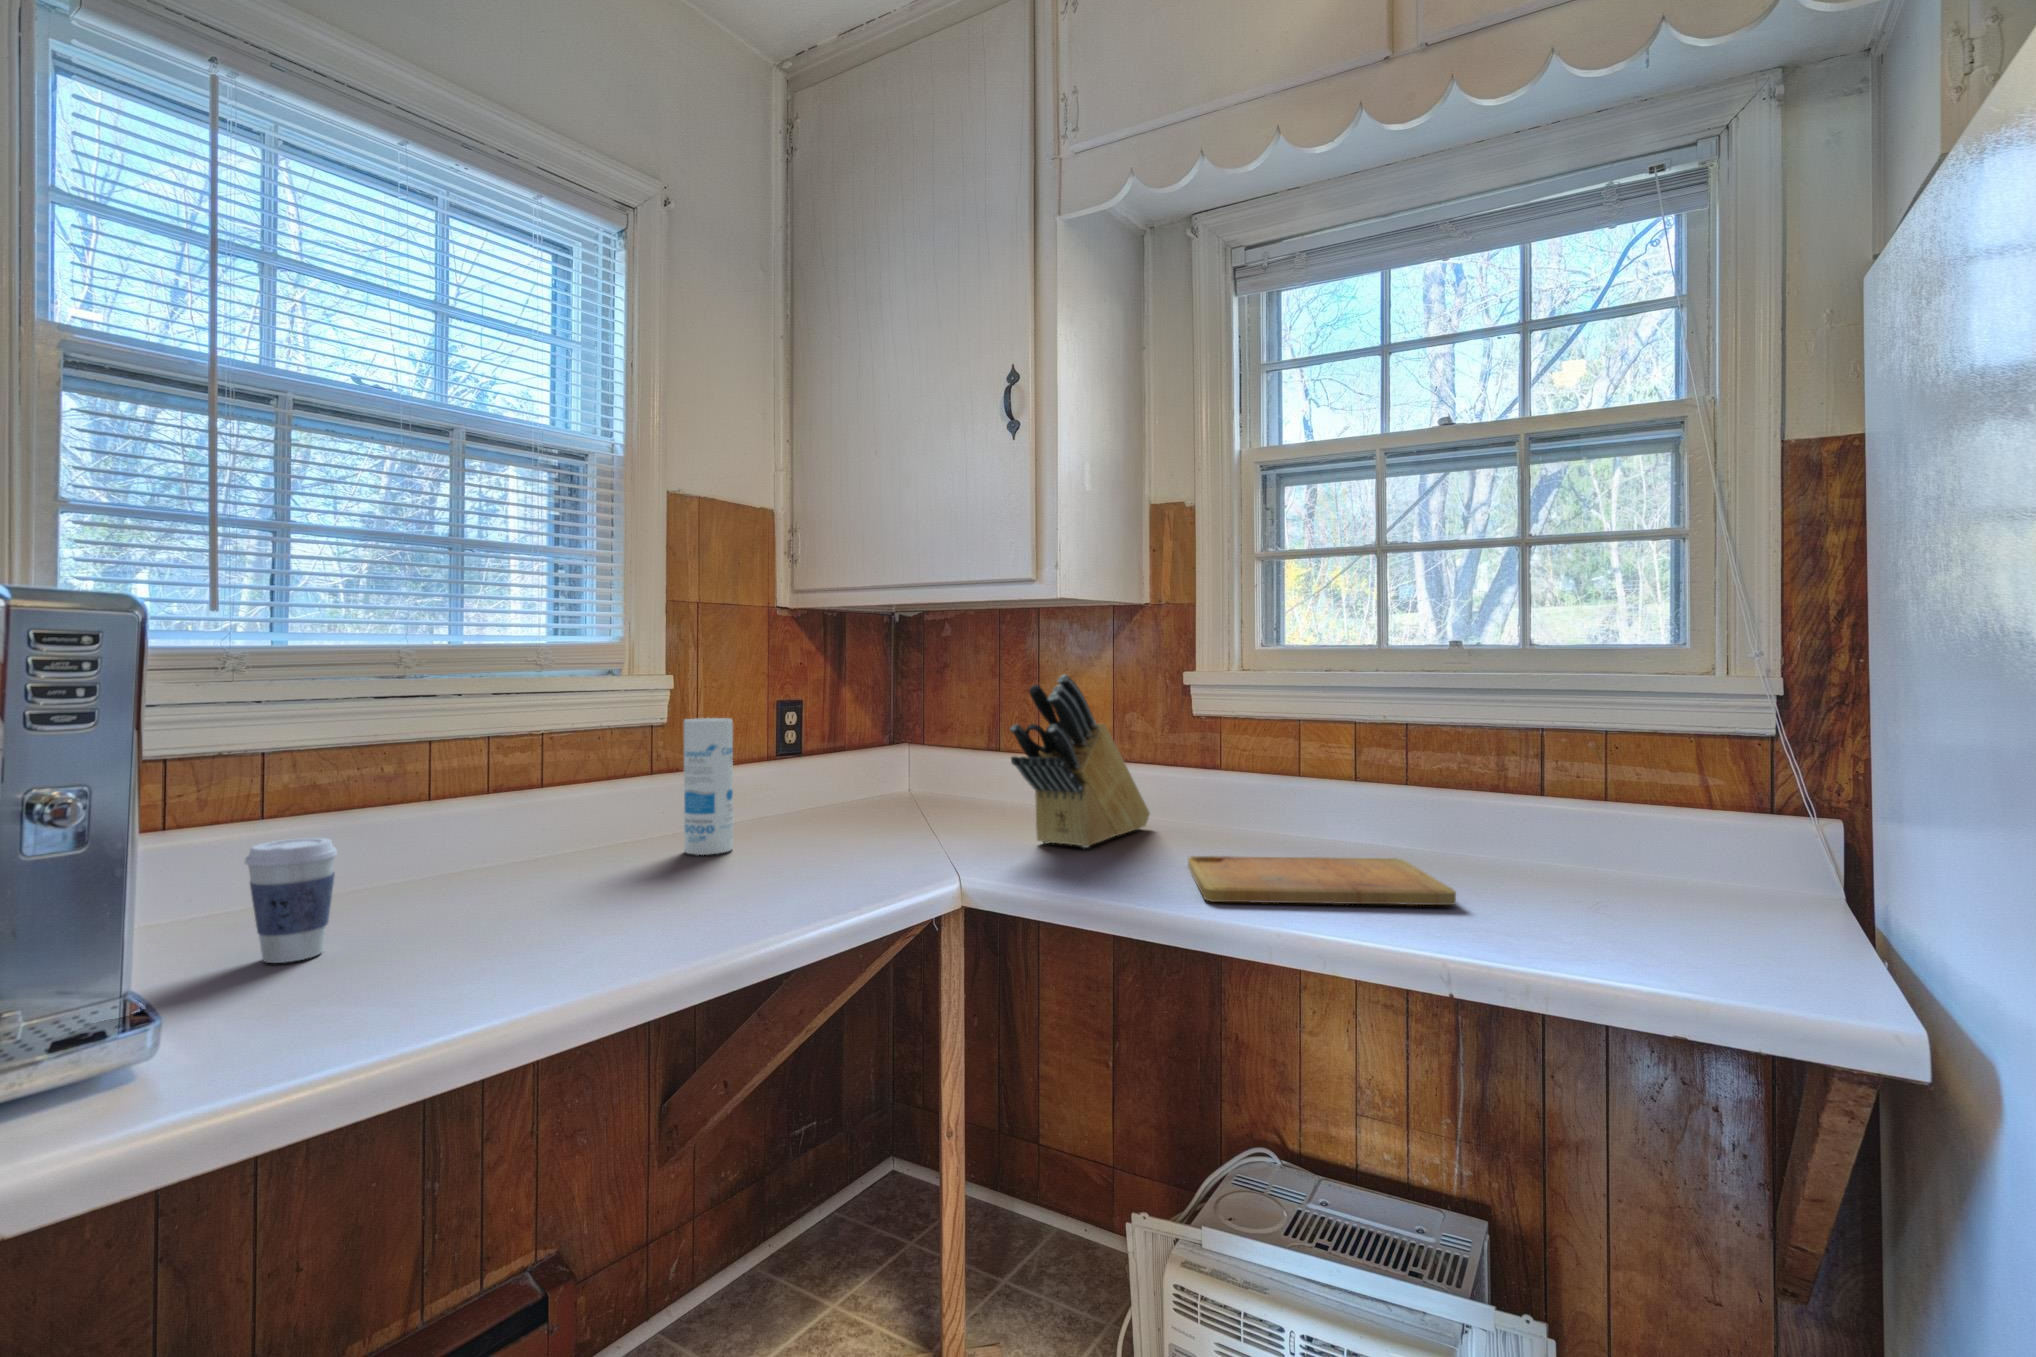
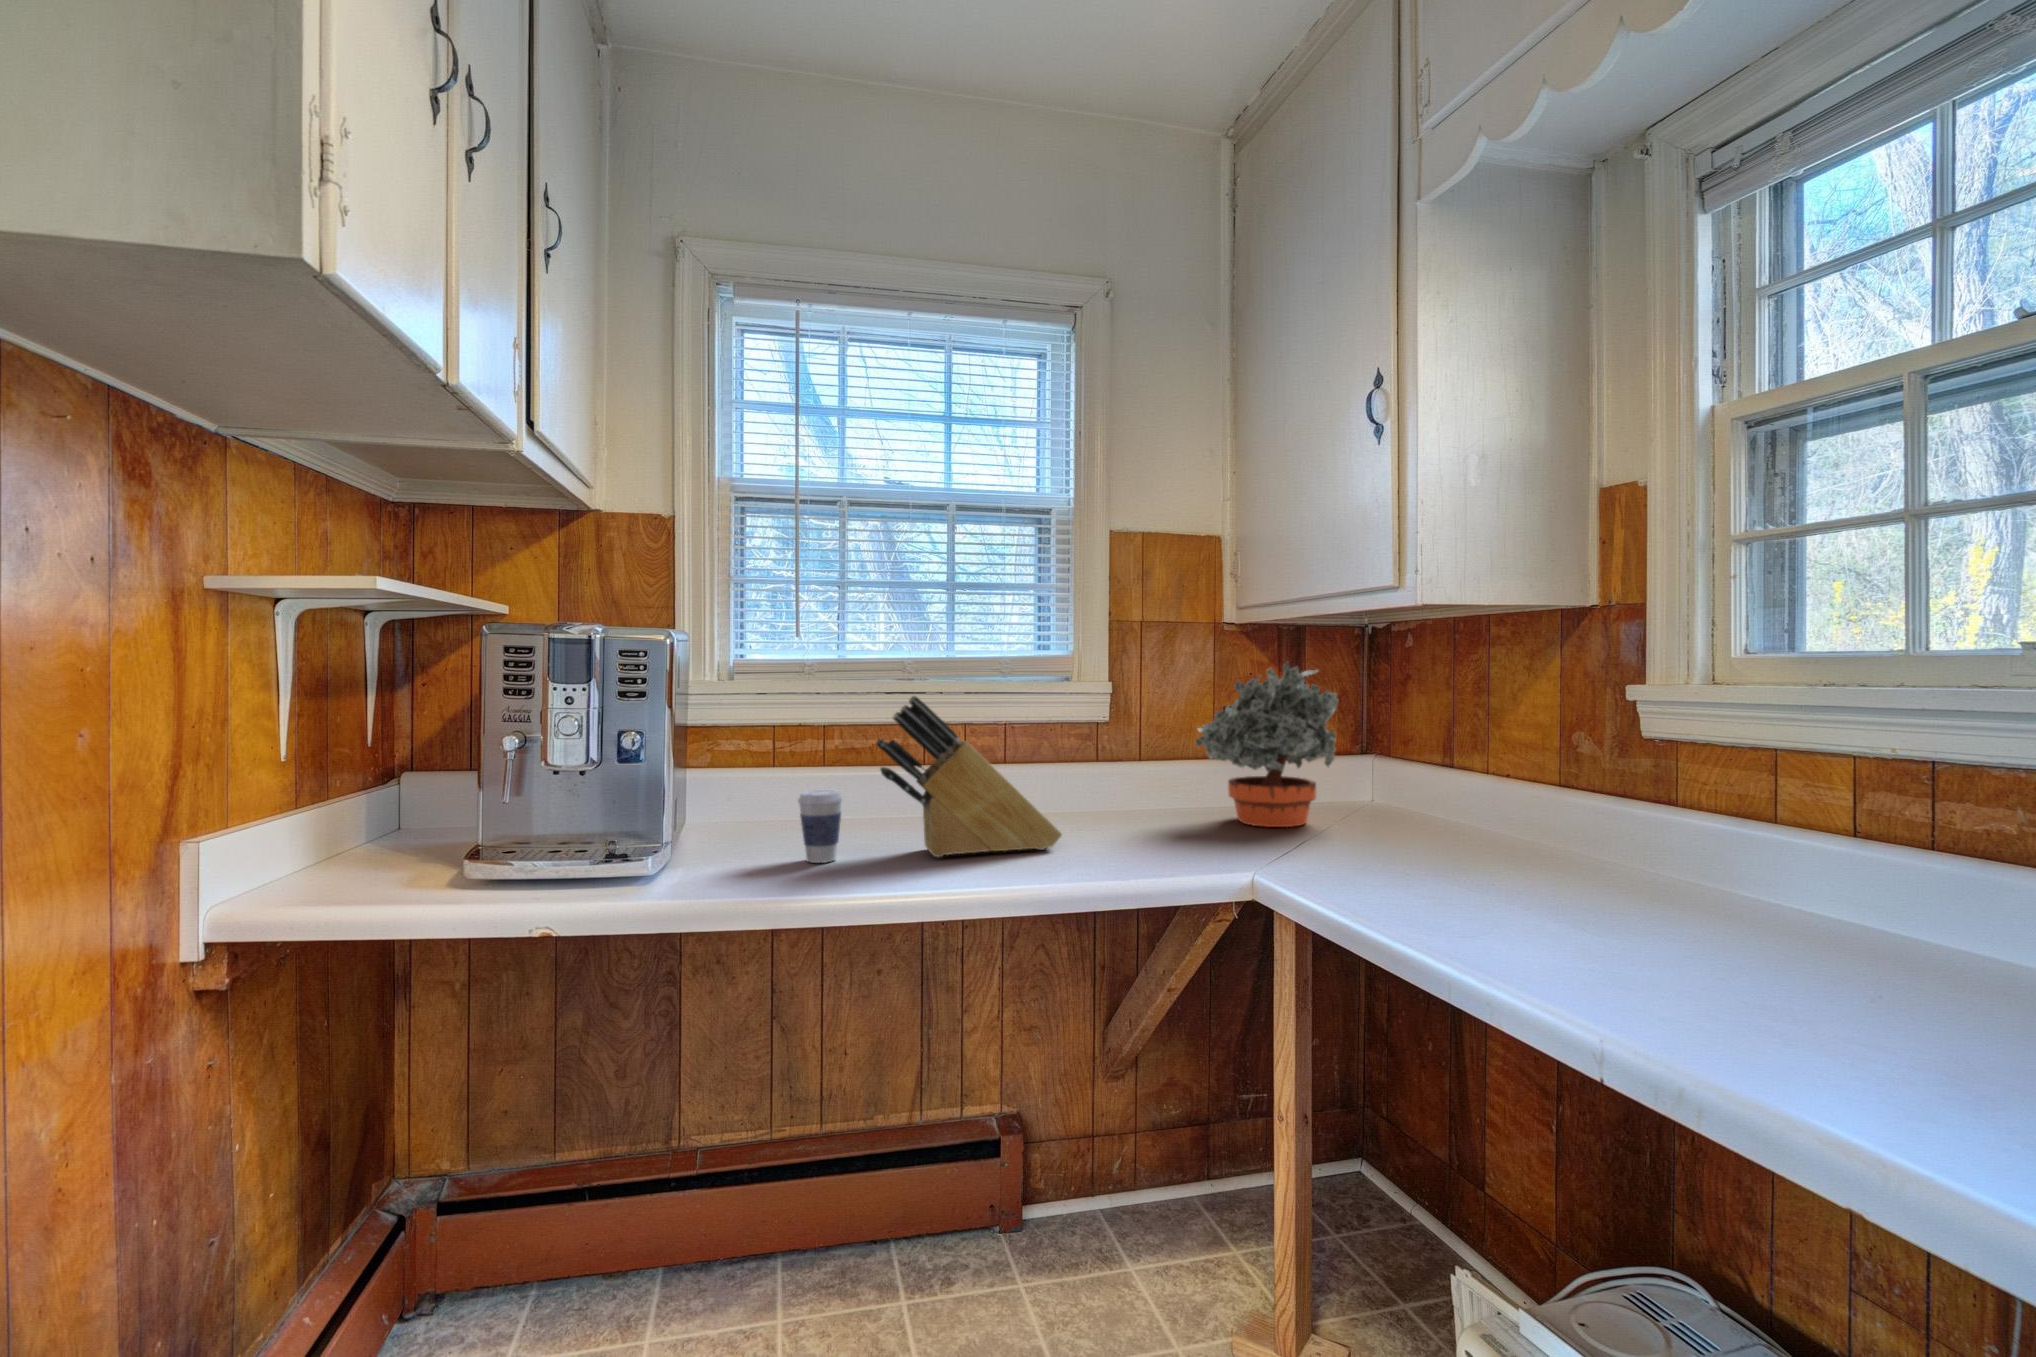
potted plant: none [786,651,925,828] -> present [1196,662,1338,827]
knife block: present [1010,675,1150,848] -> present [876,696,1062,857]
canister: present [684,718,733,855] -> none [1097,721,1137,833]
cutting board: present [1188,856,1456,905] -> none [1479,900,1858,1016]

